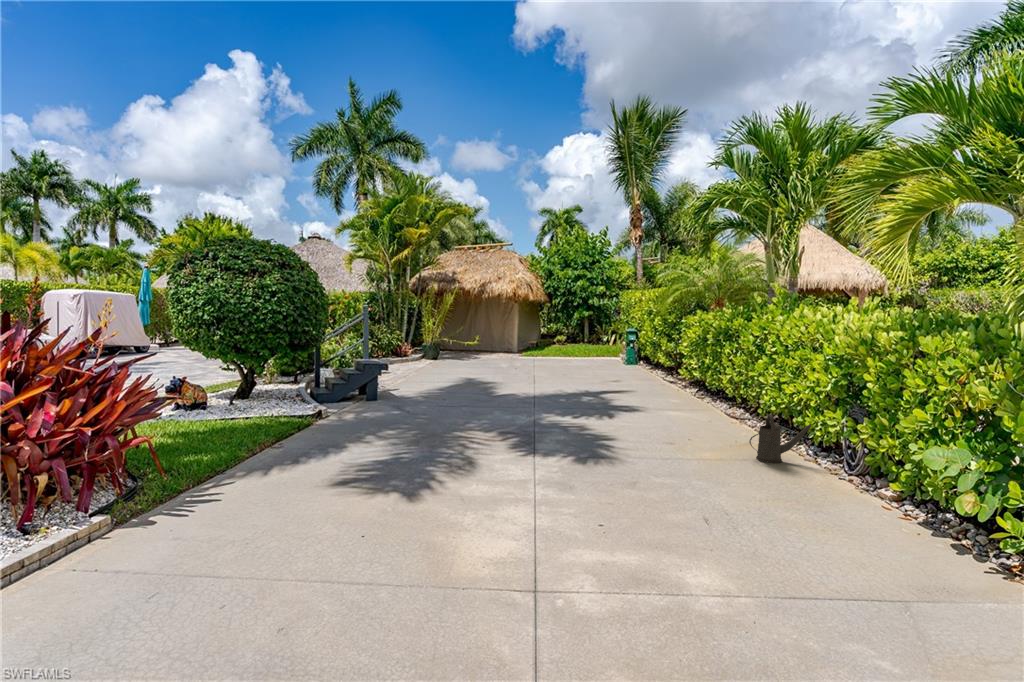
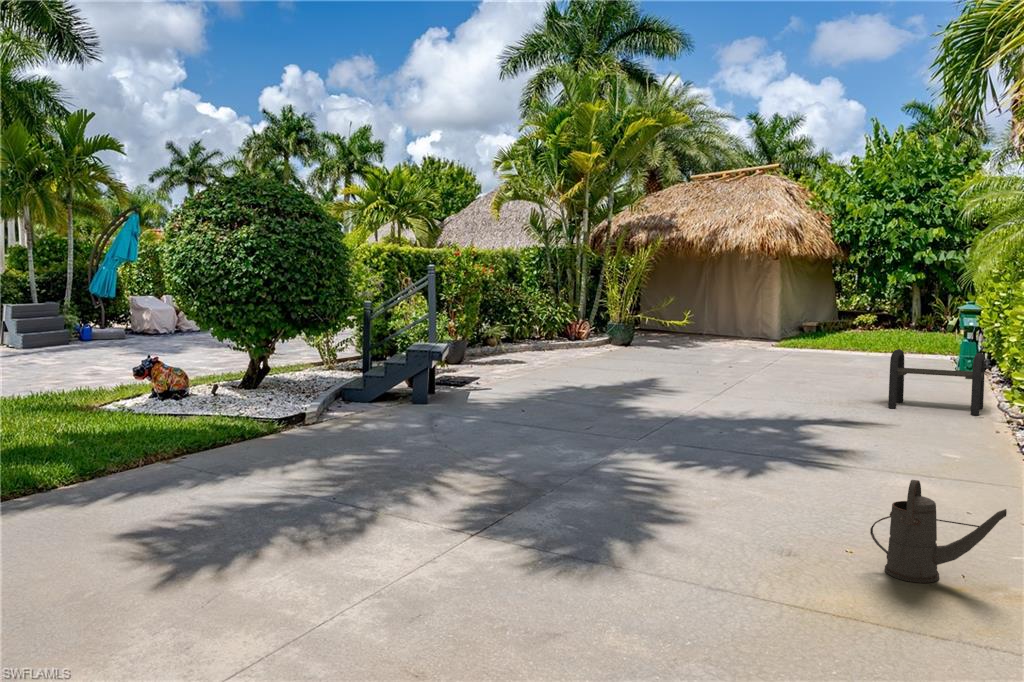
bench: none [637,355,683,388] -> present [888,349,985,415]

